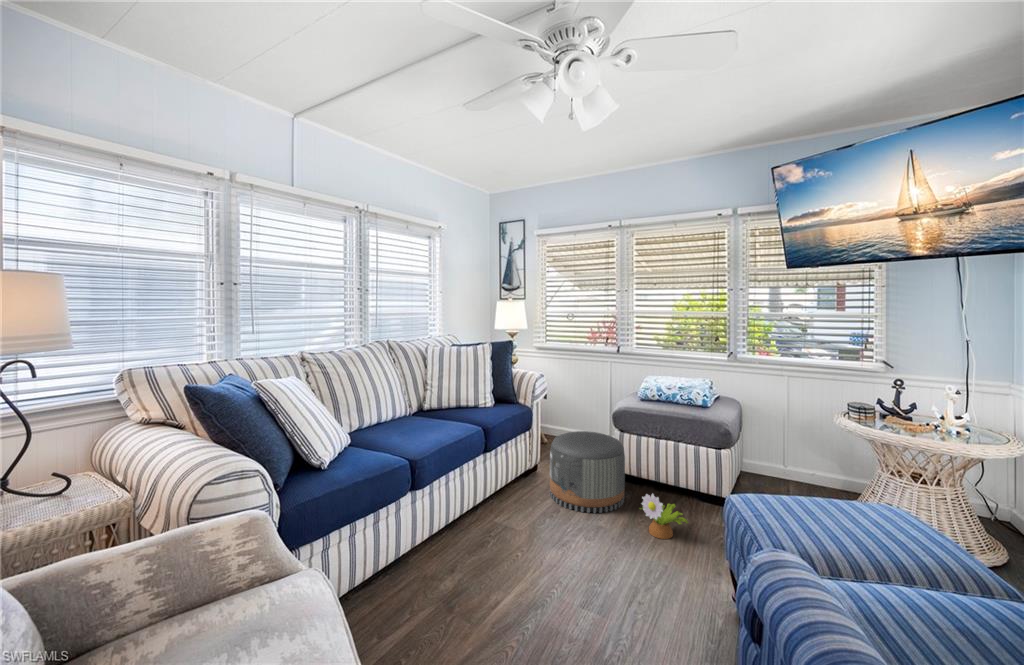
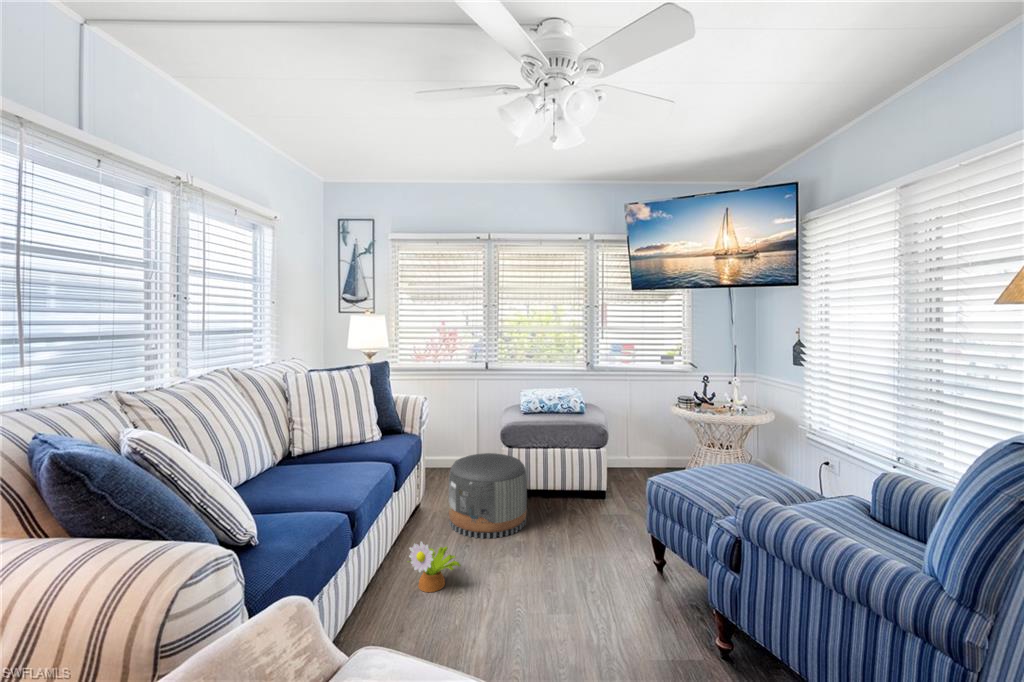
decorative plant: present [640,494,688,539] -> present [407,542,460,592]

